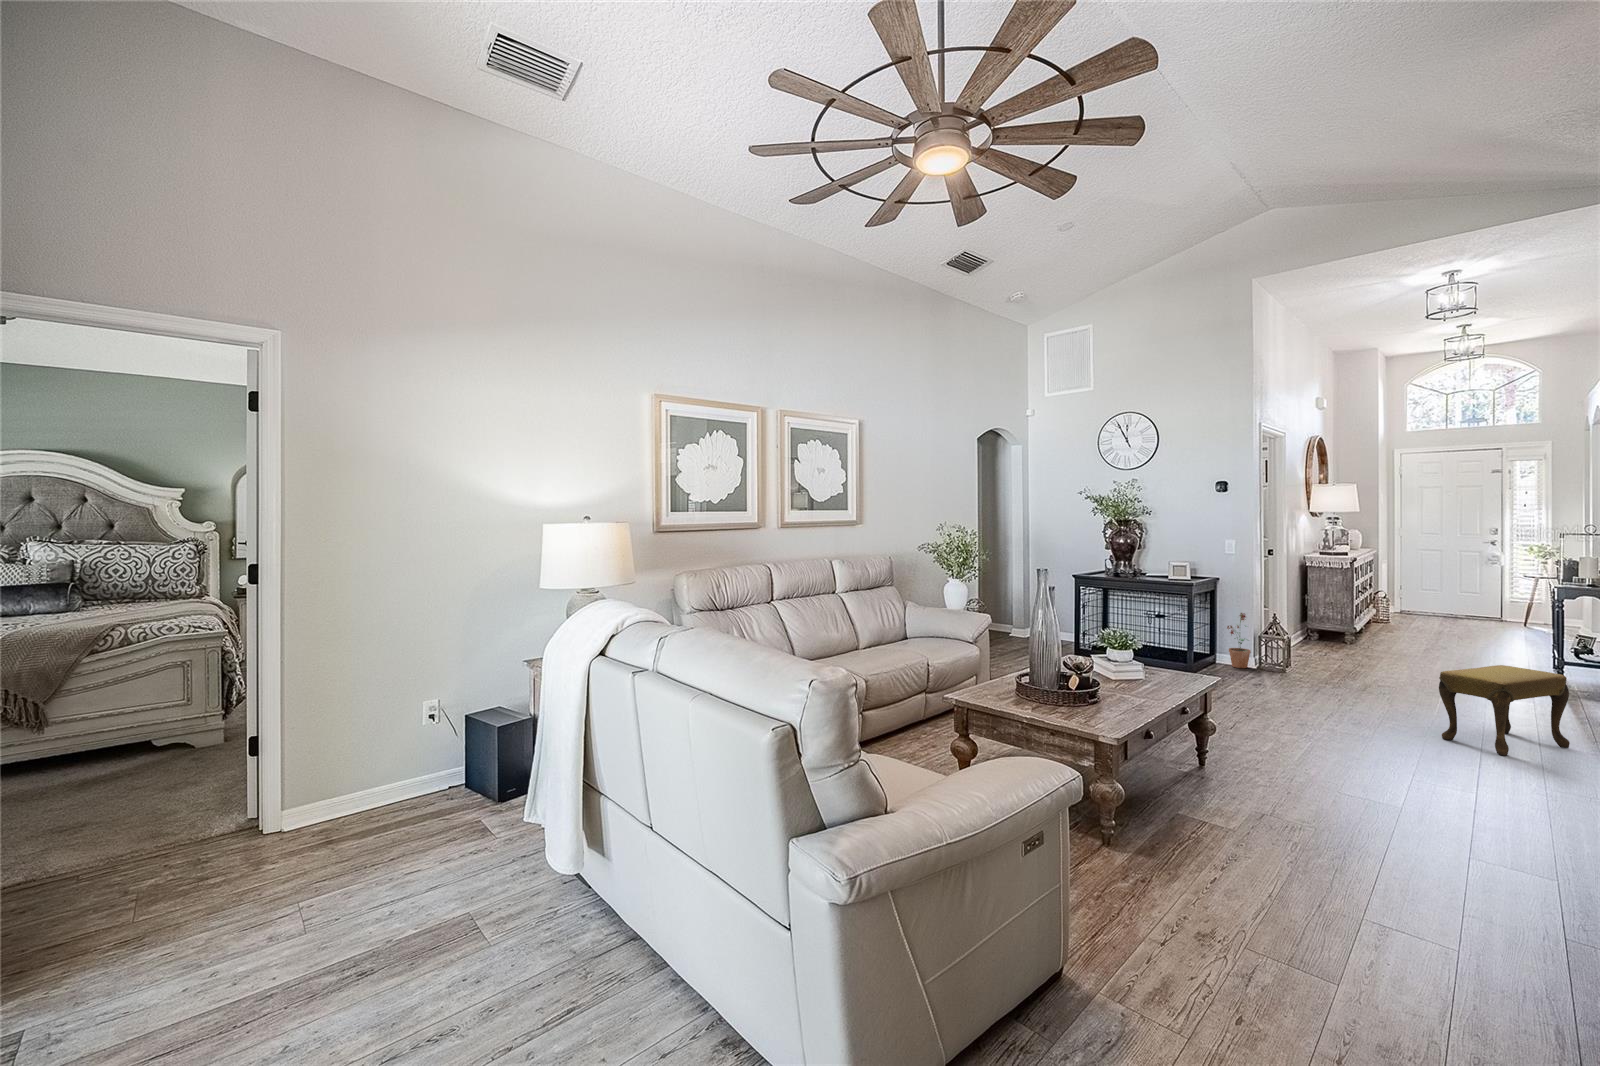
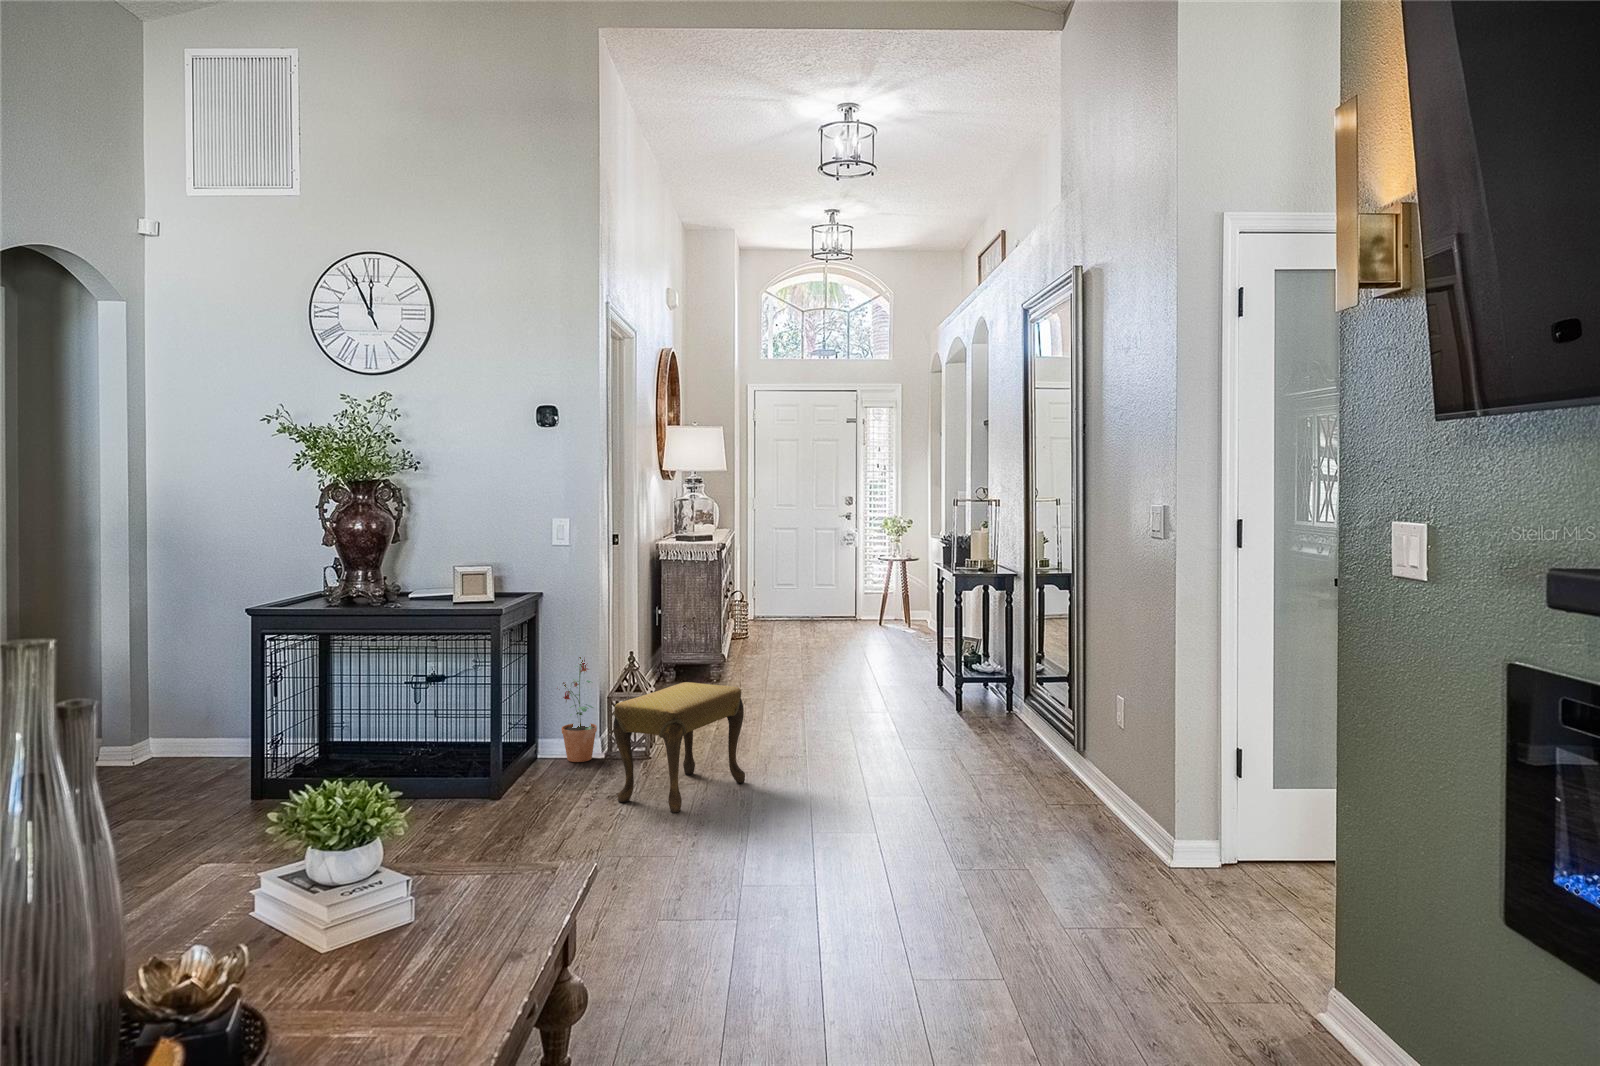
footstool: present [1439,665,1570,756] -> present [613,682,745,813]

